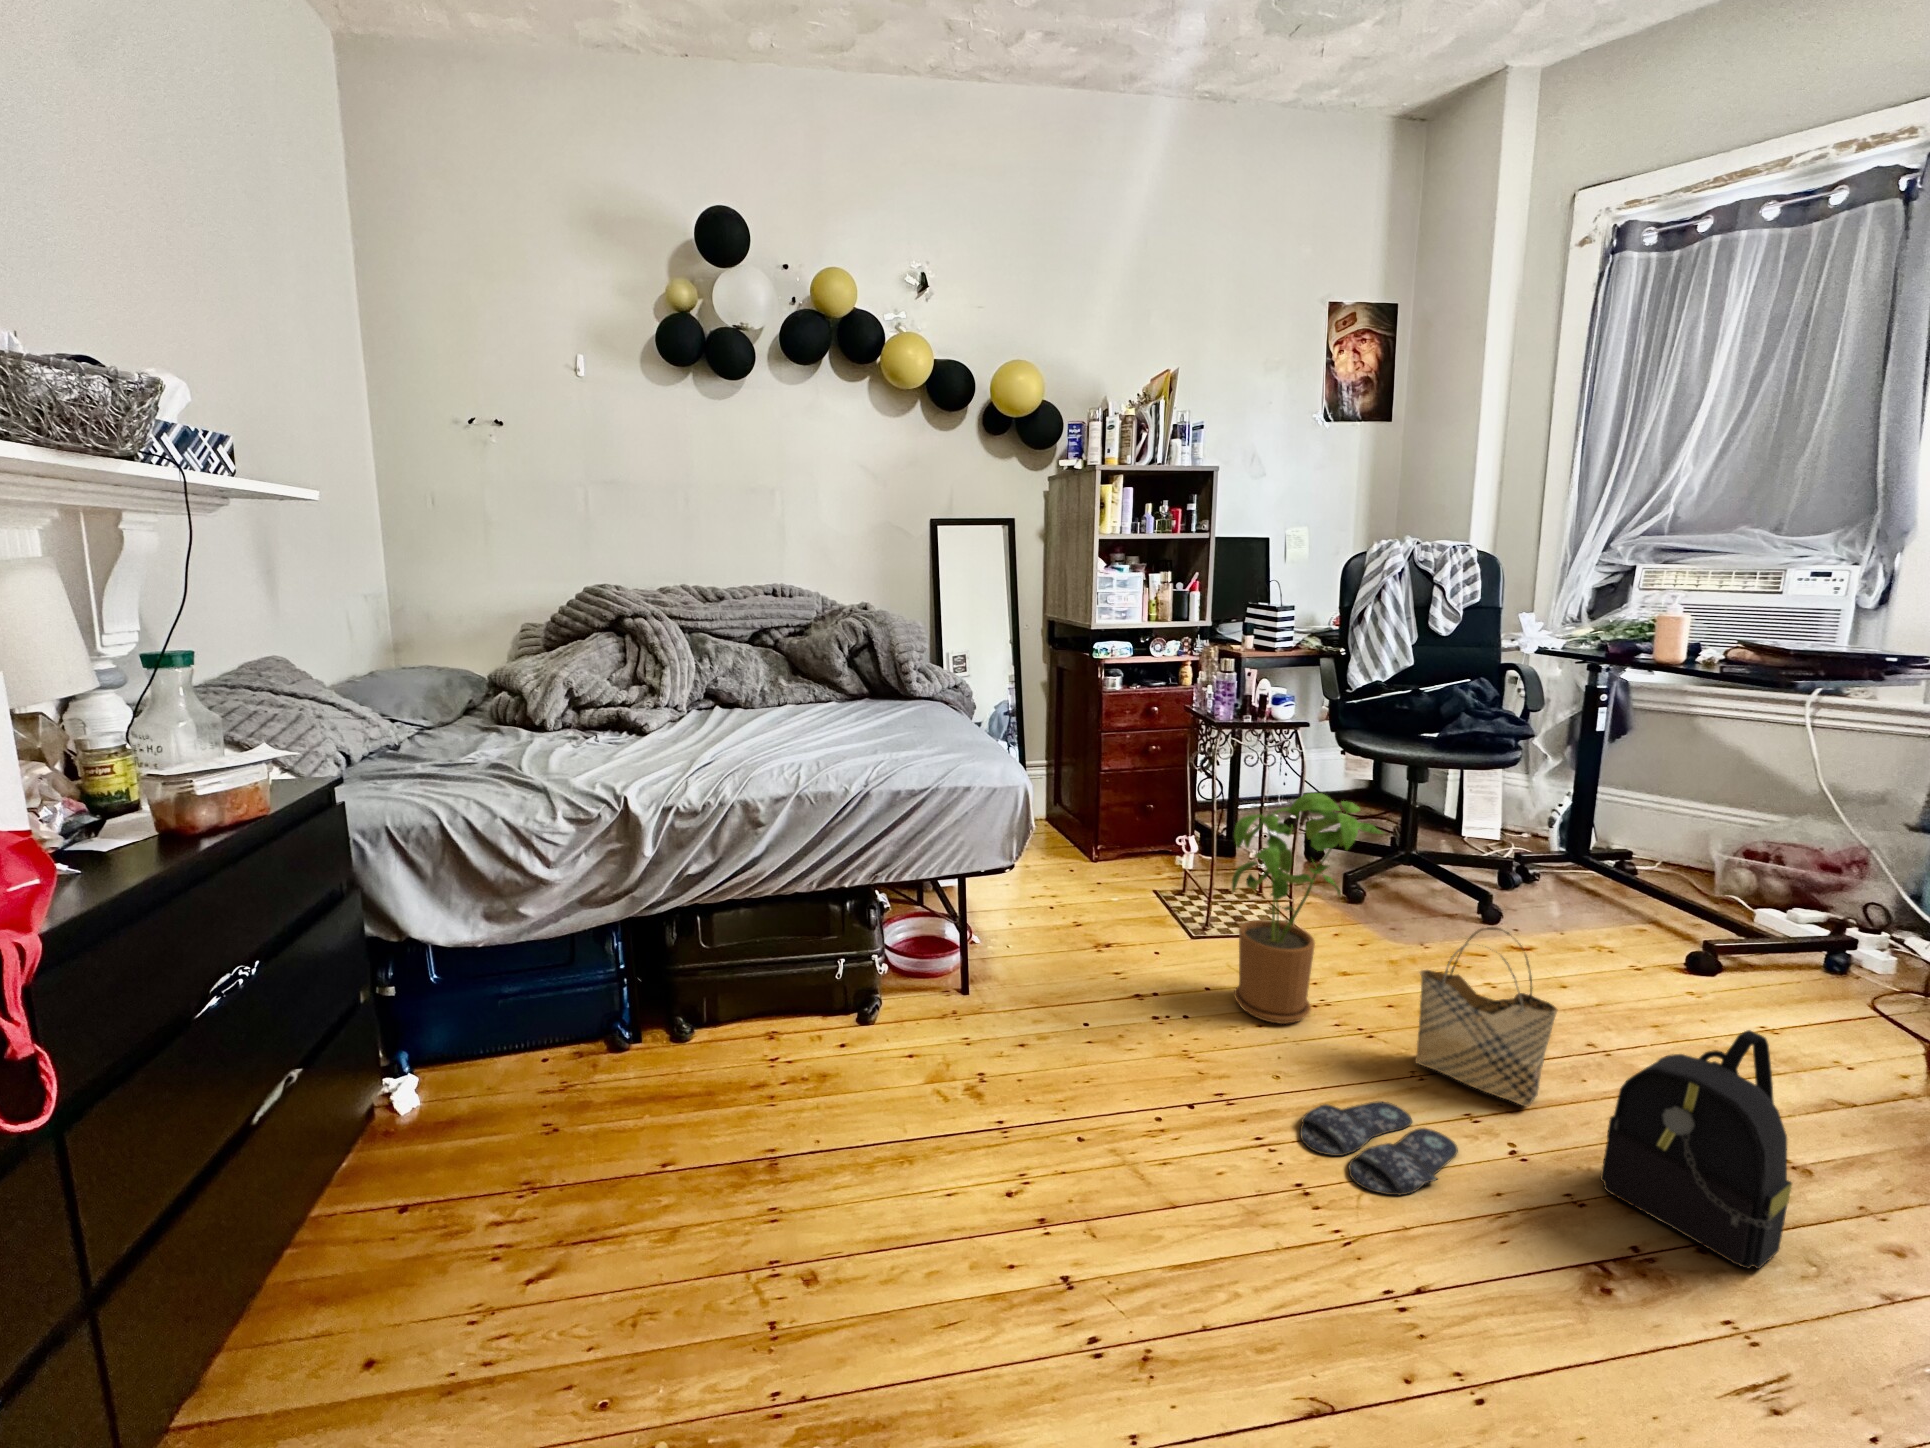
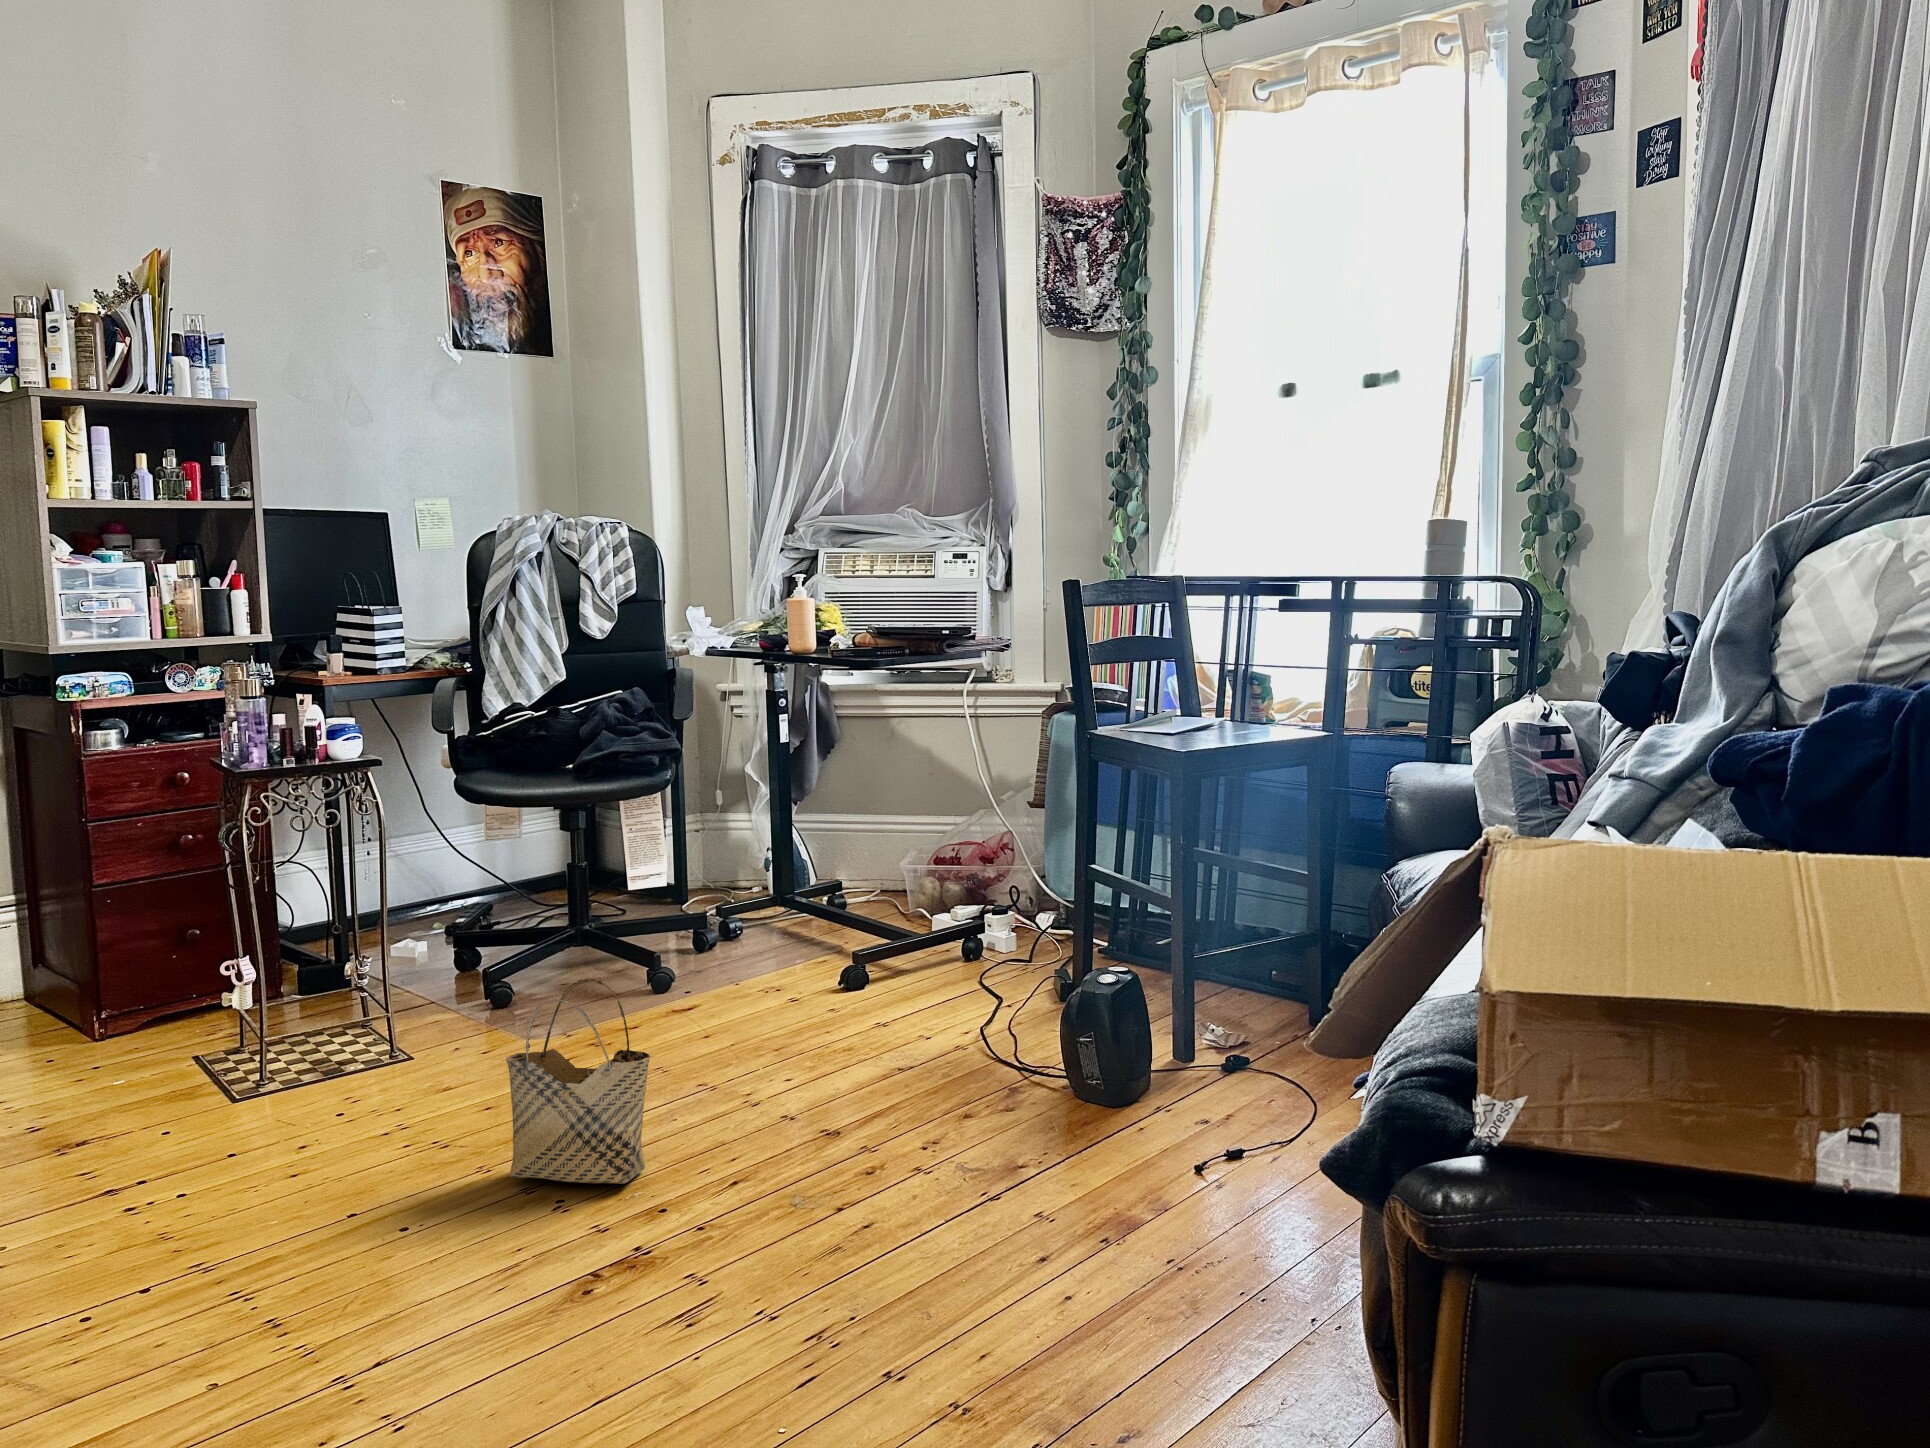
house plant: present [1232,793,1383,1024] -> none [244,849,456,1191]
backpack: present [1600,1030,1792,1269] -> none [672,1014,819,1261]
slippers: present [1300,1101,1458,1195] -> none [322,1233,529,1339]

